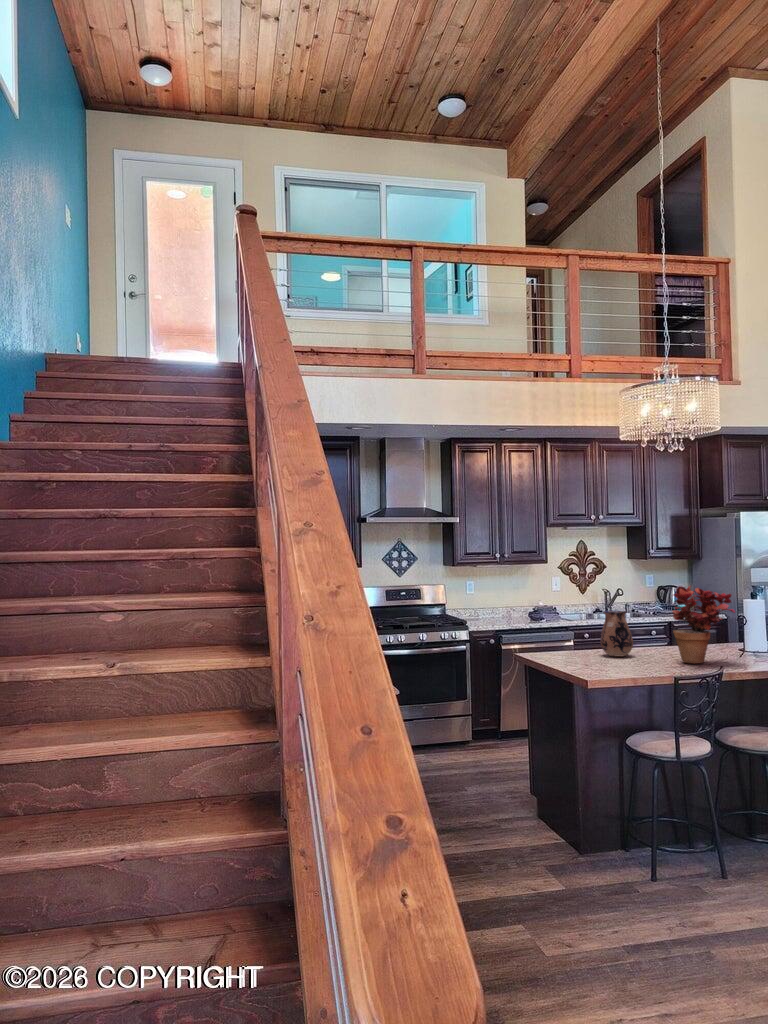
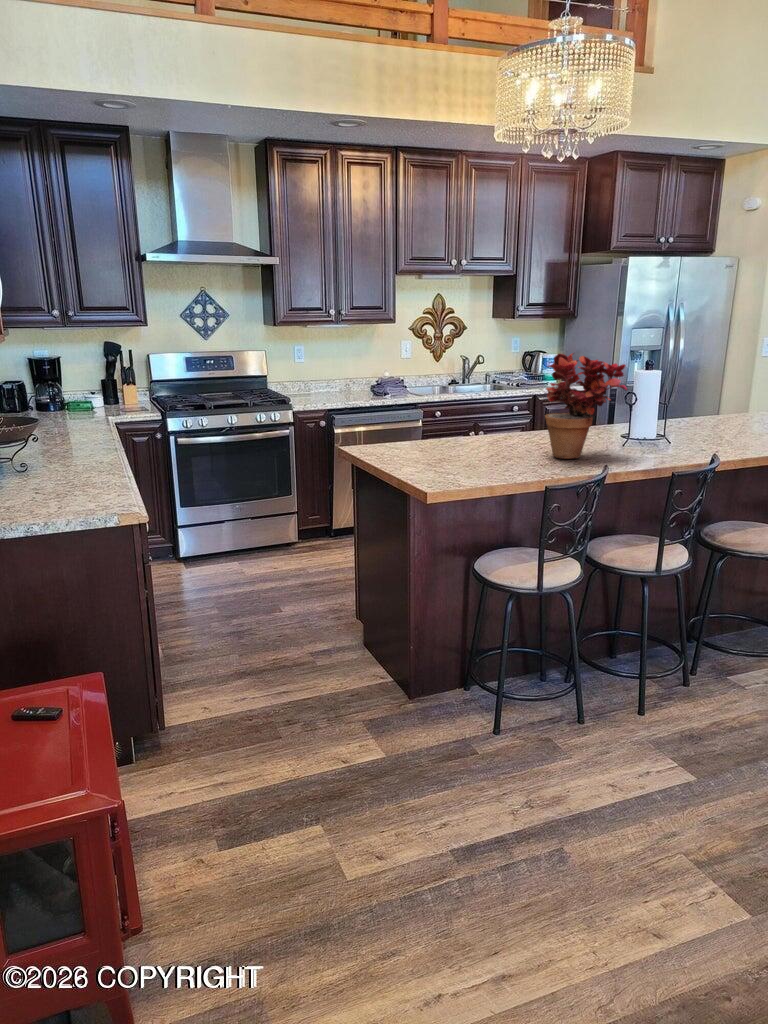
ceramic pitcher: present [600,610,633,657] -> none [450,386,492,449]

